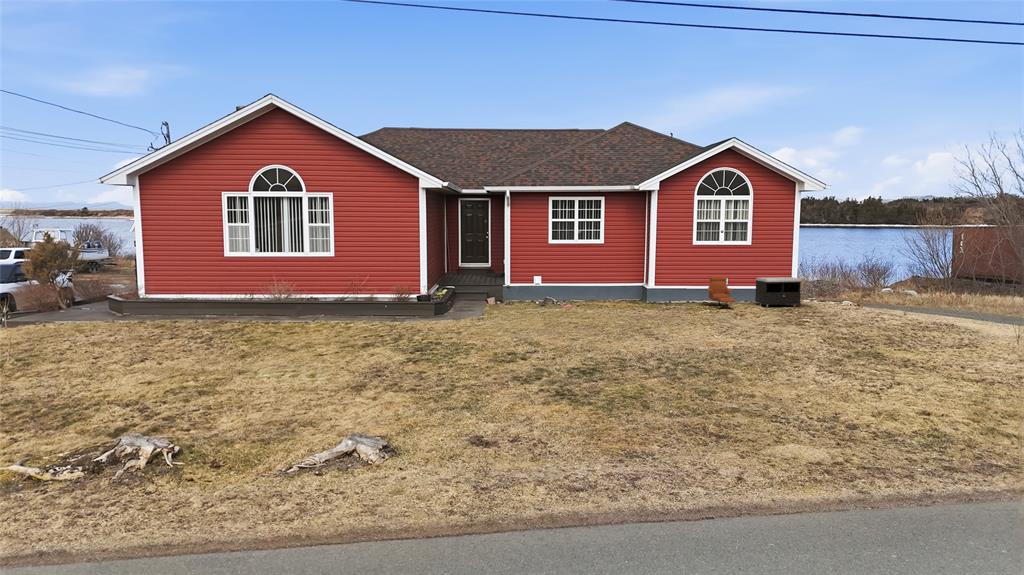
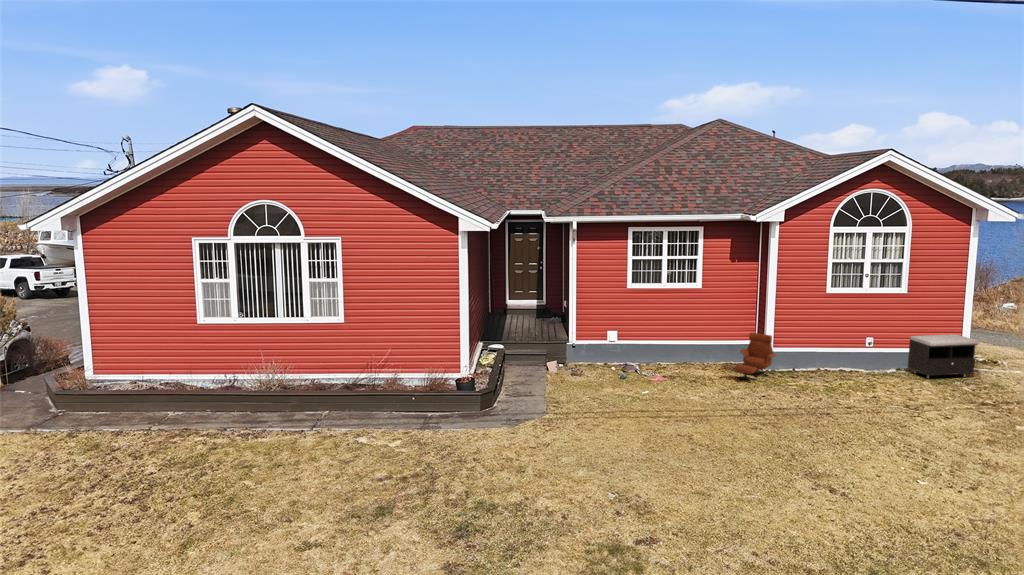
lounge chair: present [707,276,735,309] -> present [734,333,776,383]

